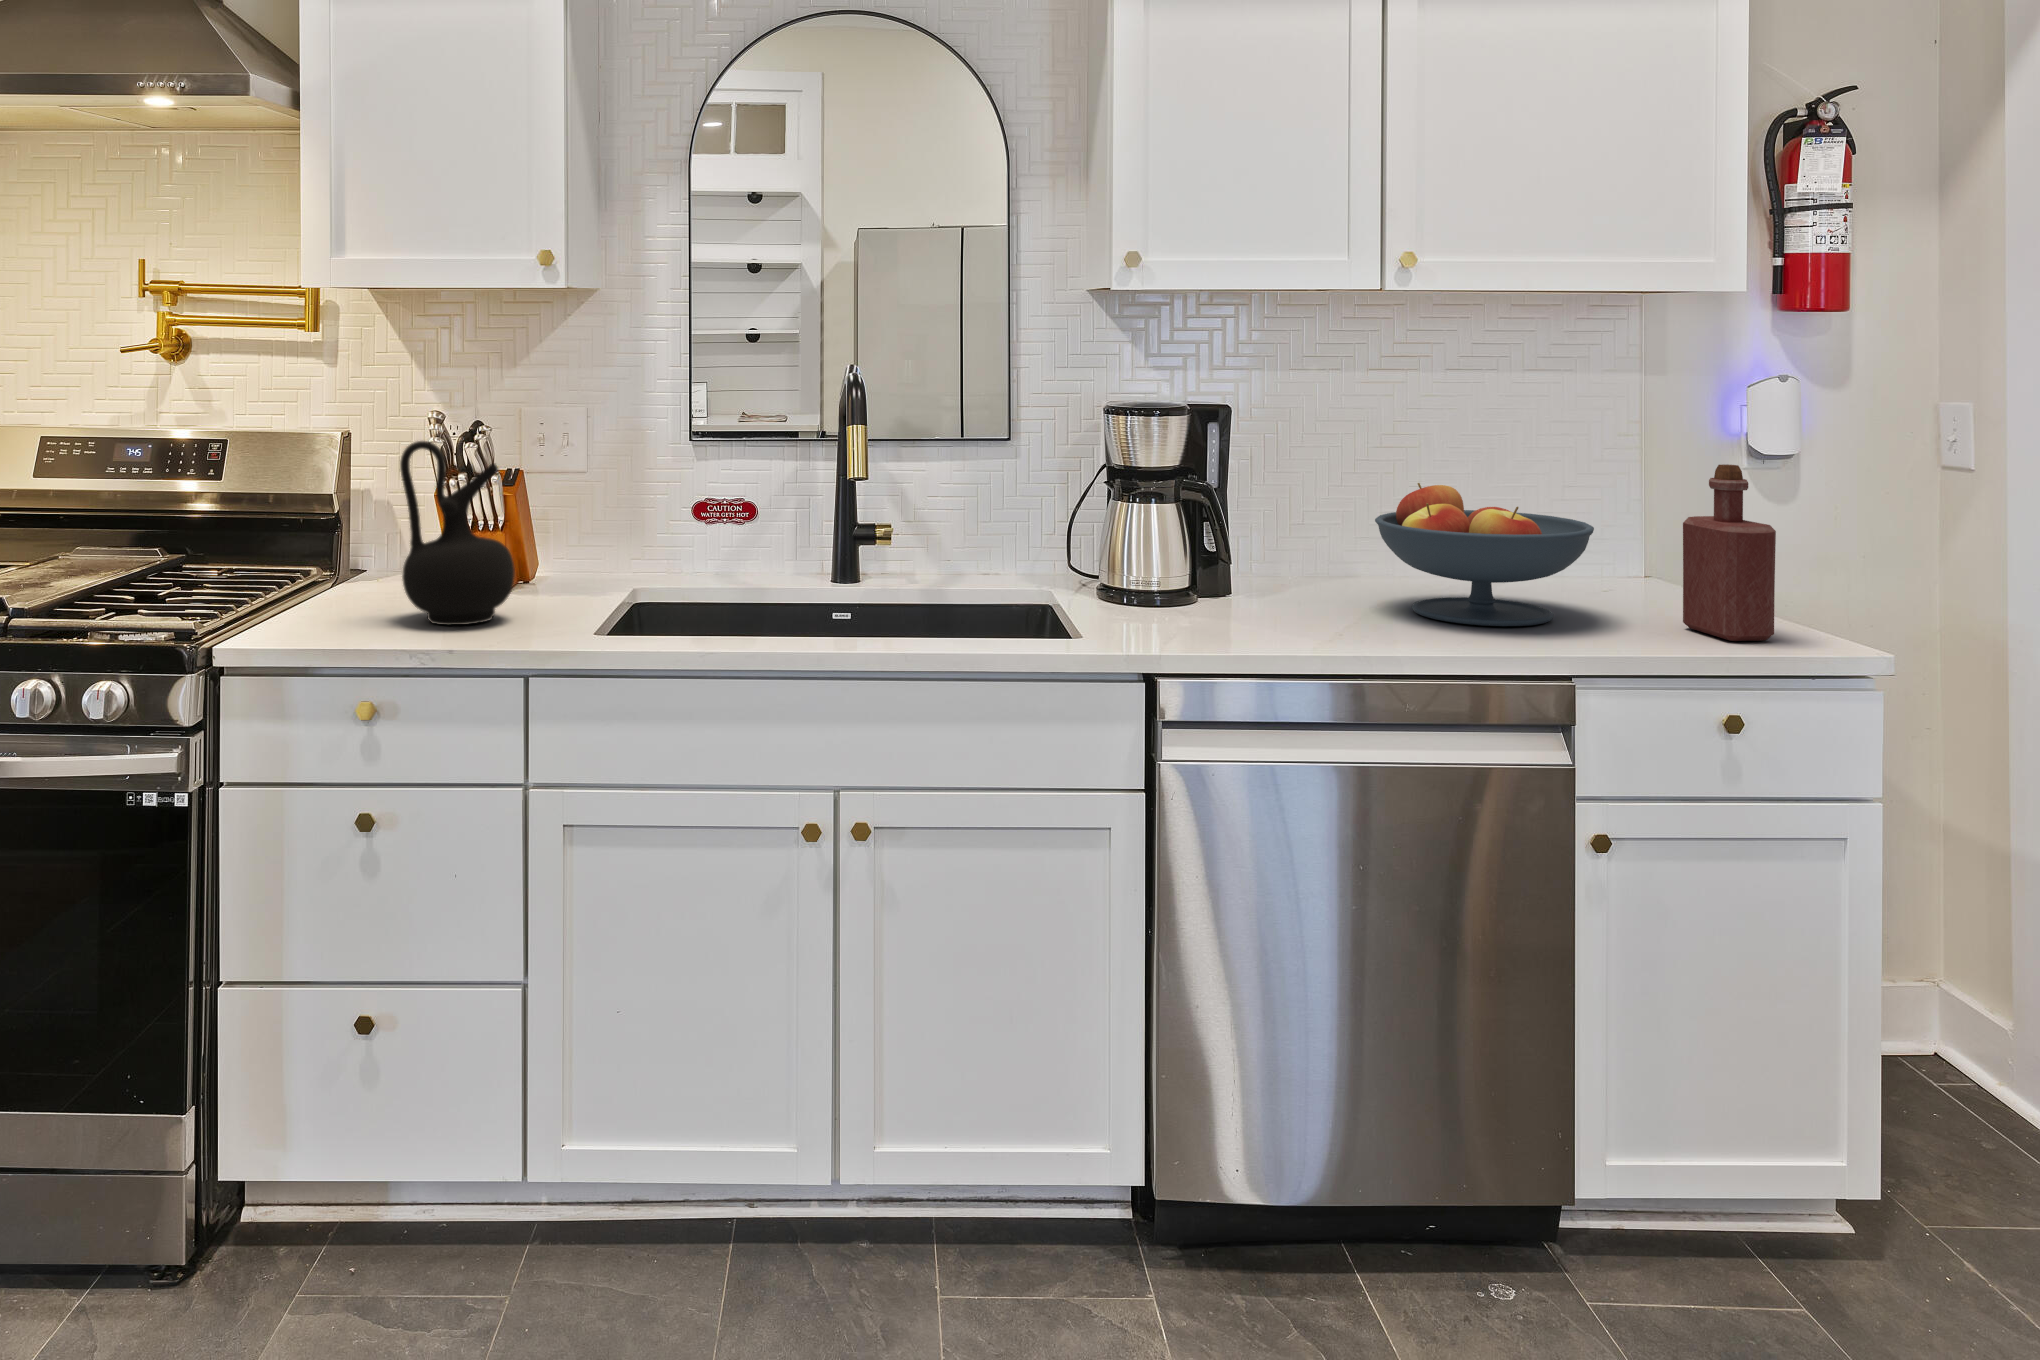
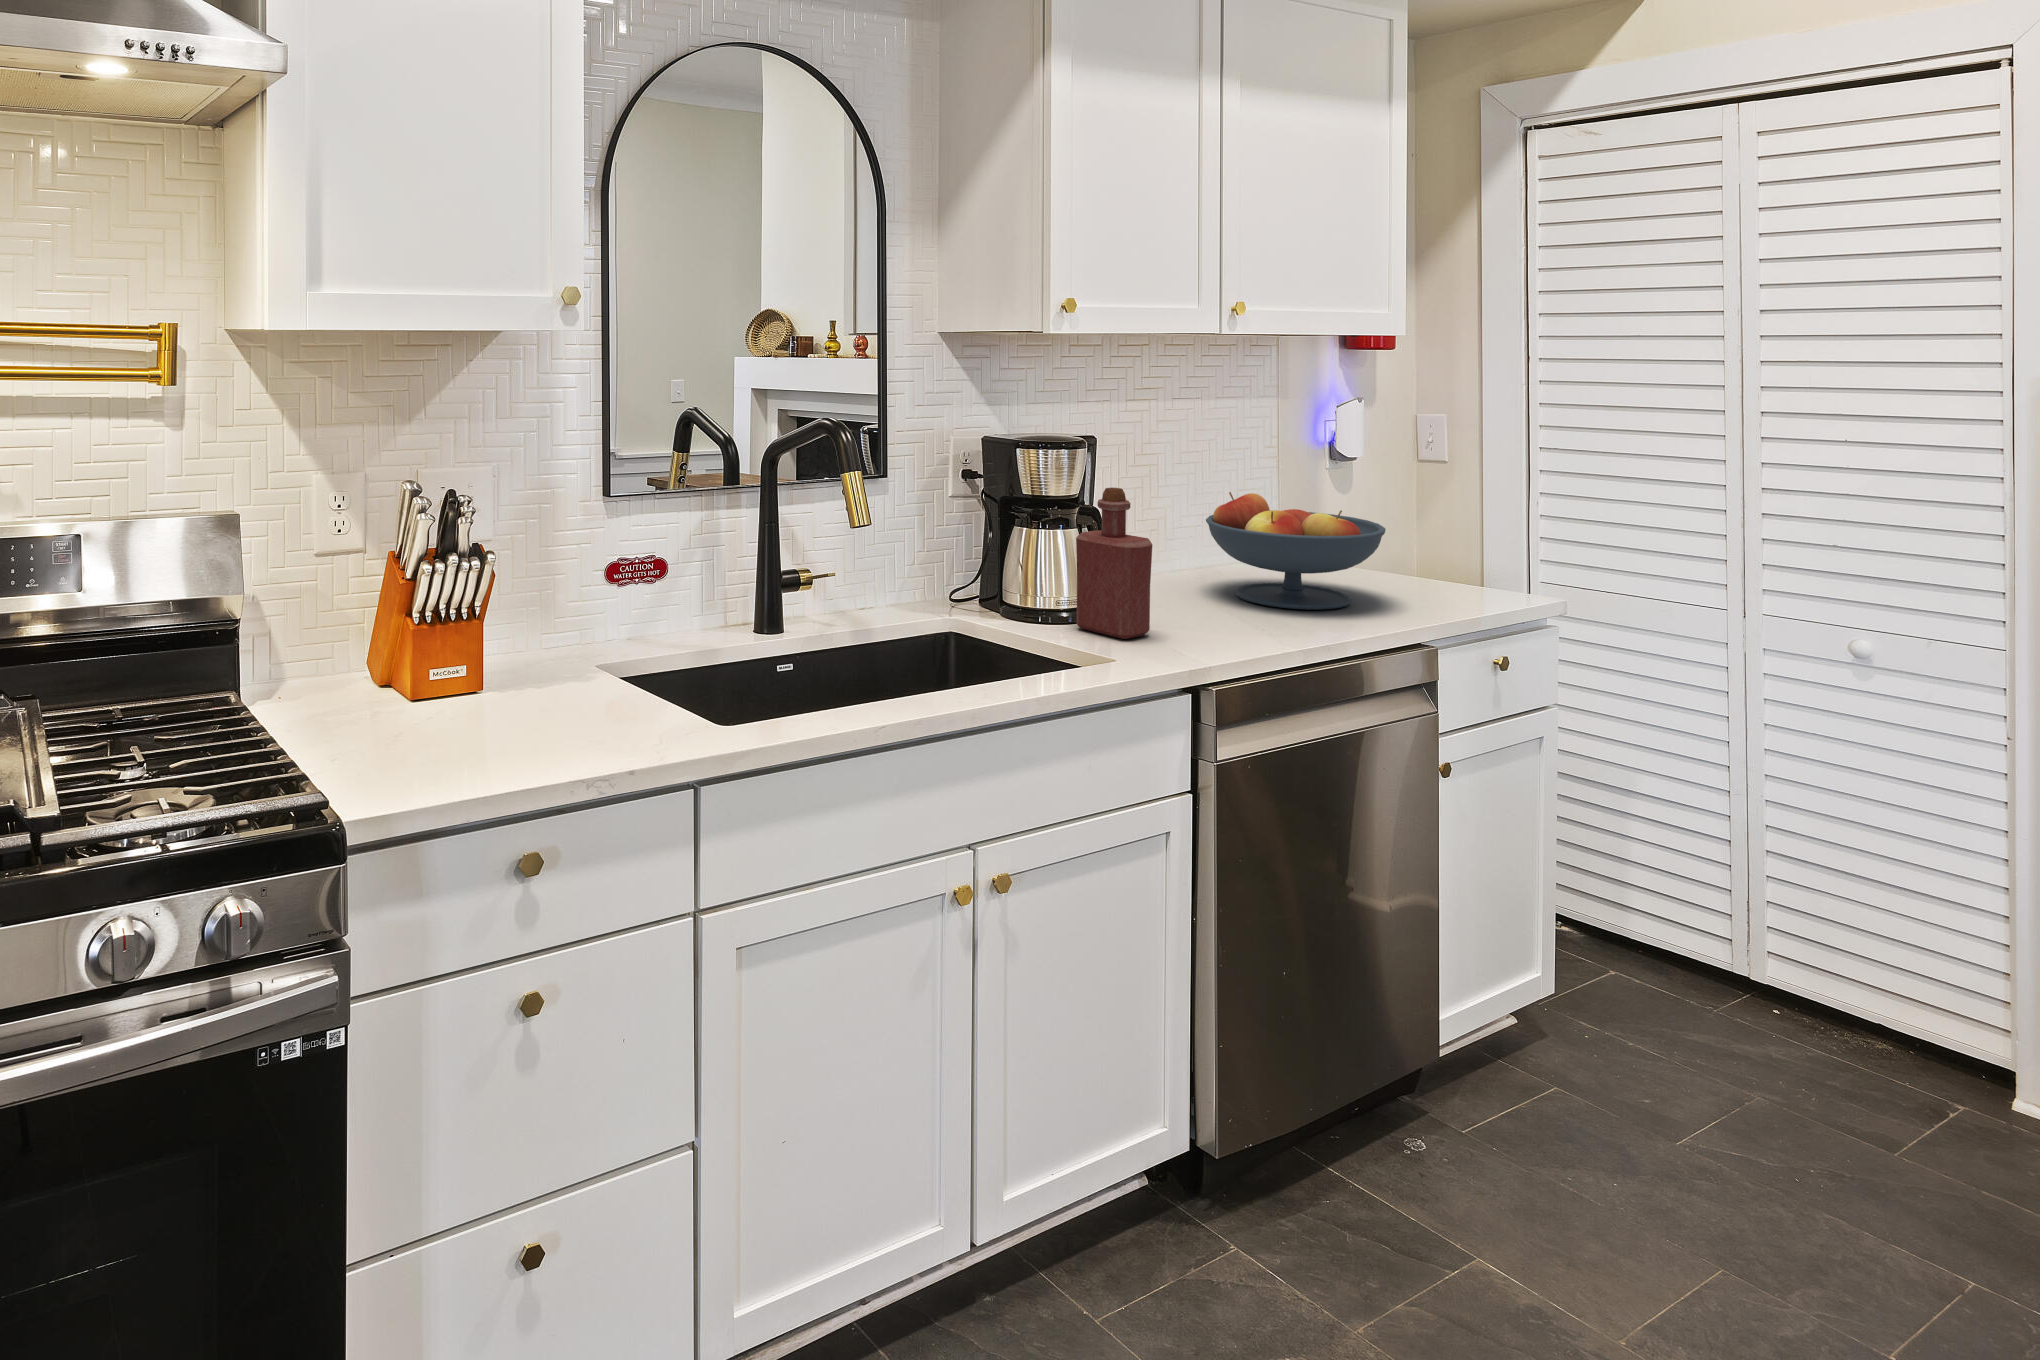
ceramic jug: present [400,441,515,625] -> none [462,528,592,744]
bottle: present [1683,464,1776,641] -> present [1076,488,1152,639]

